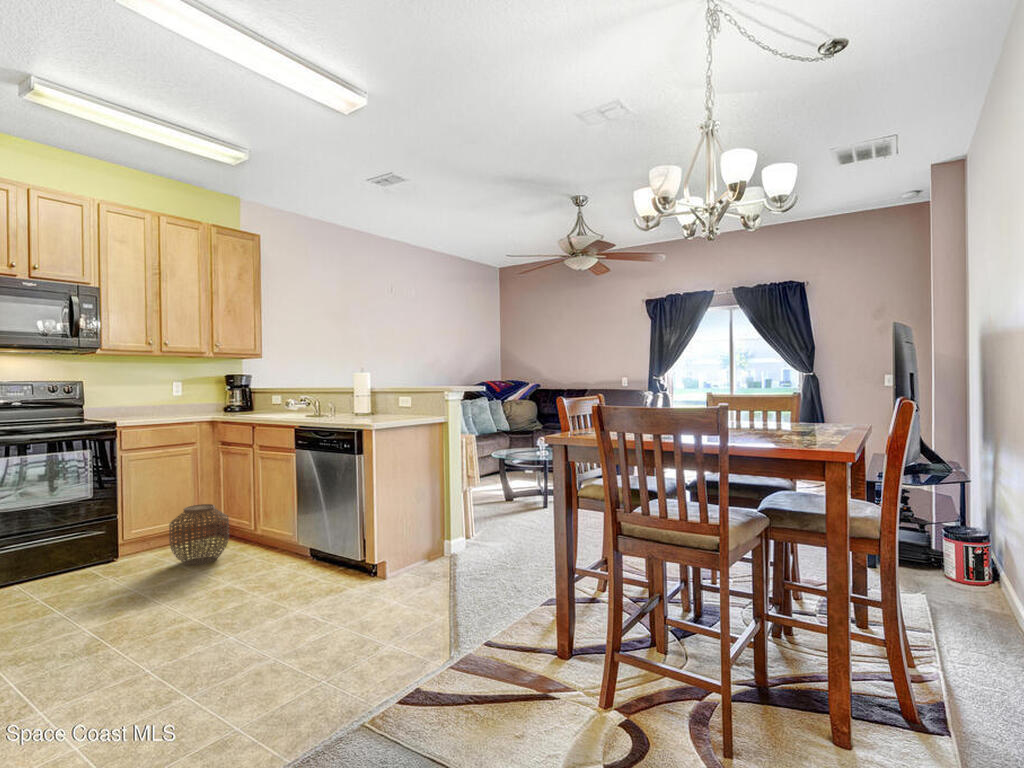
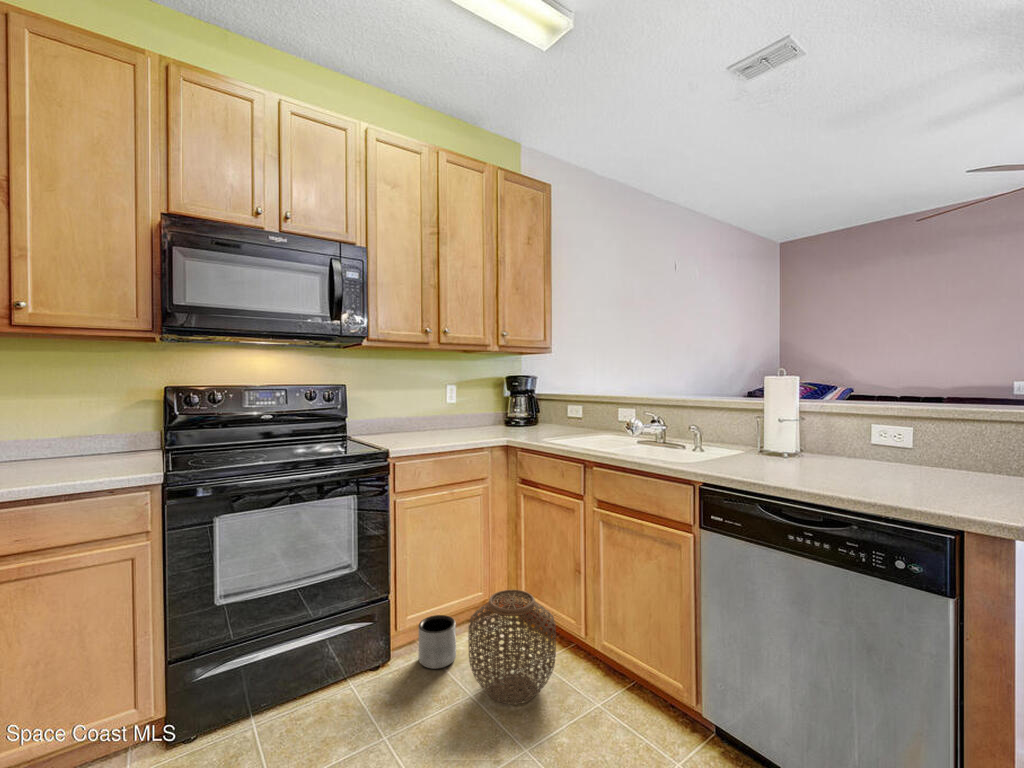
planter: none [139,531,167,560] -> present [418,615,456,669]

